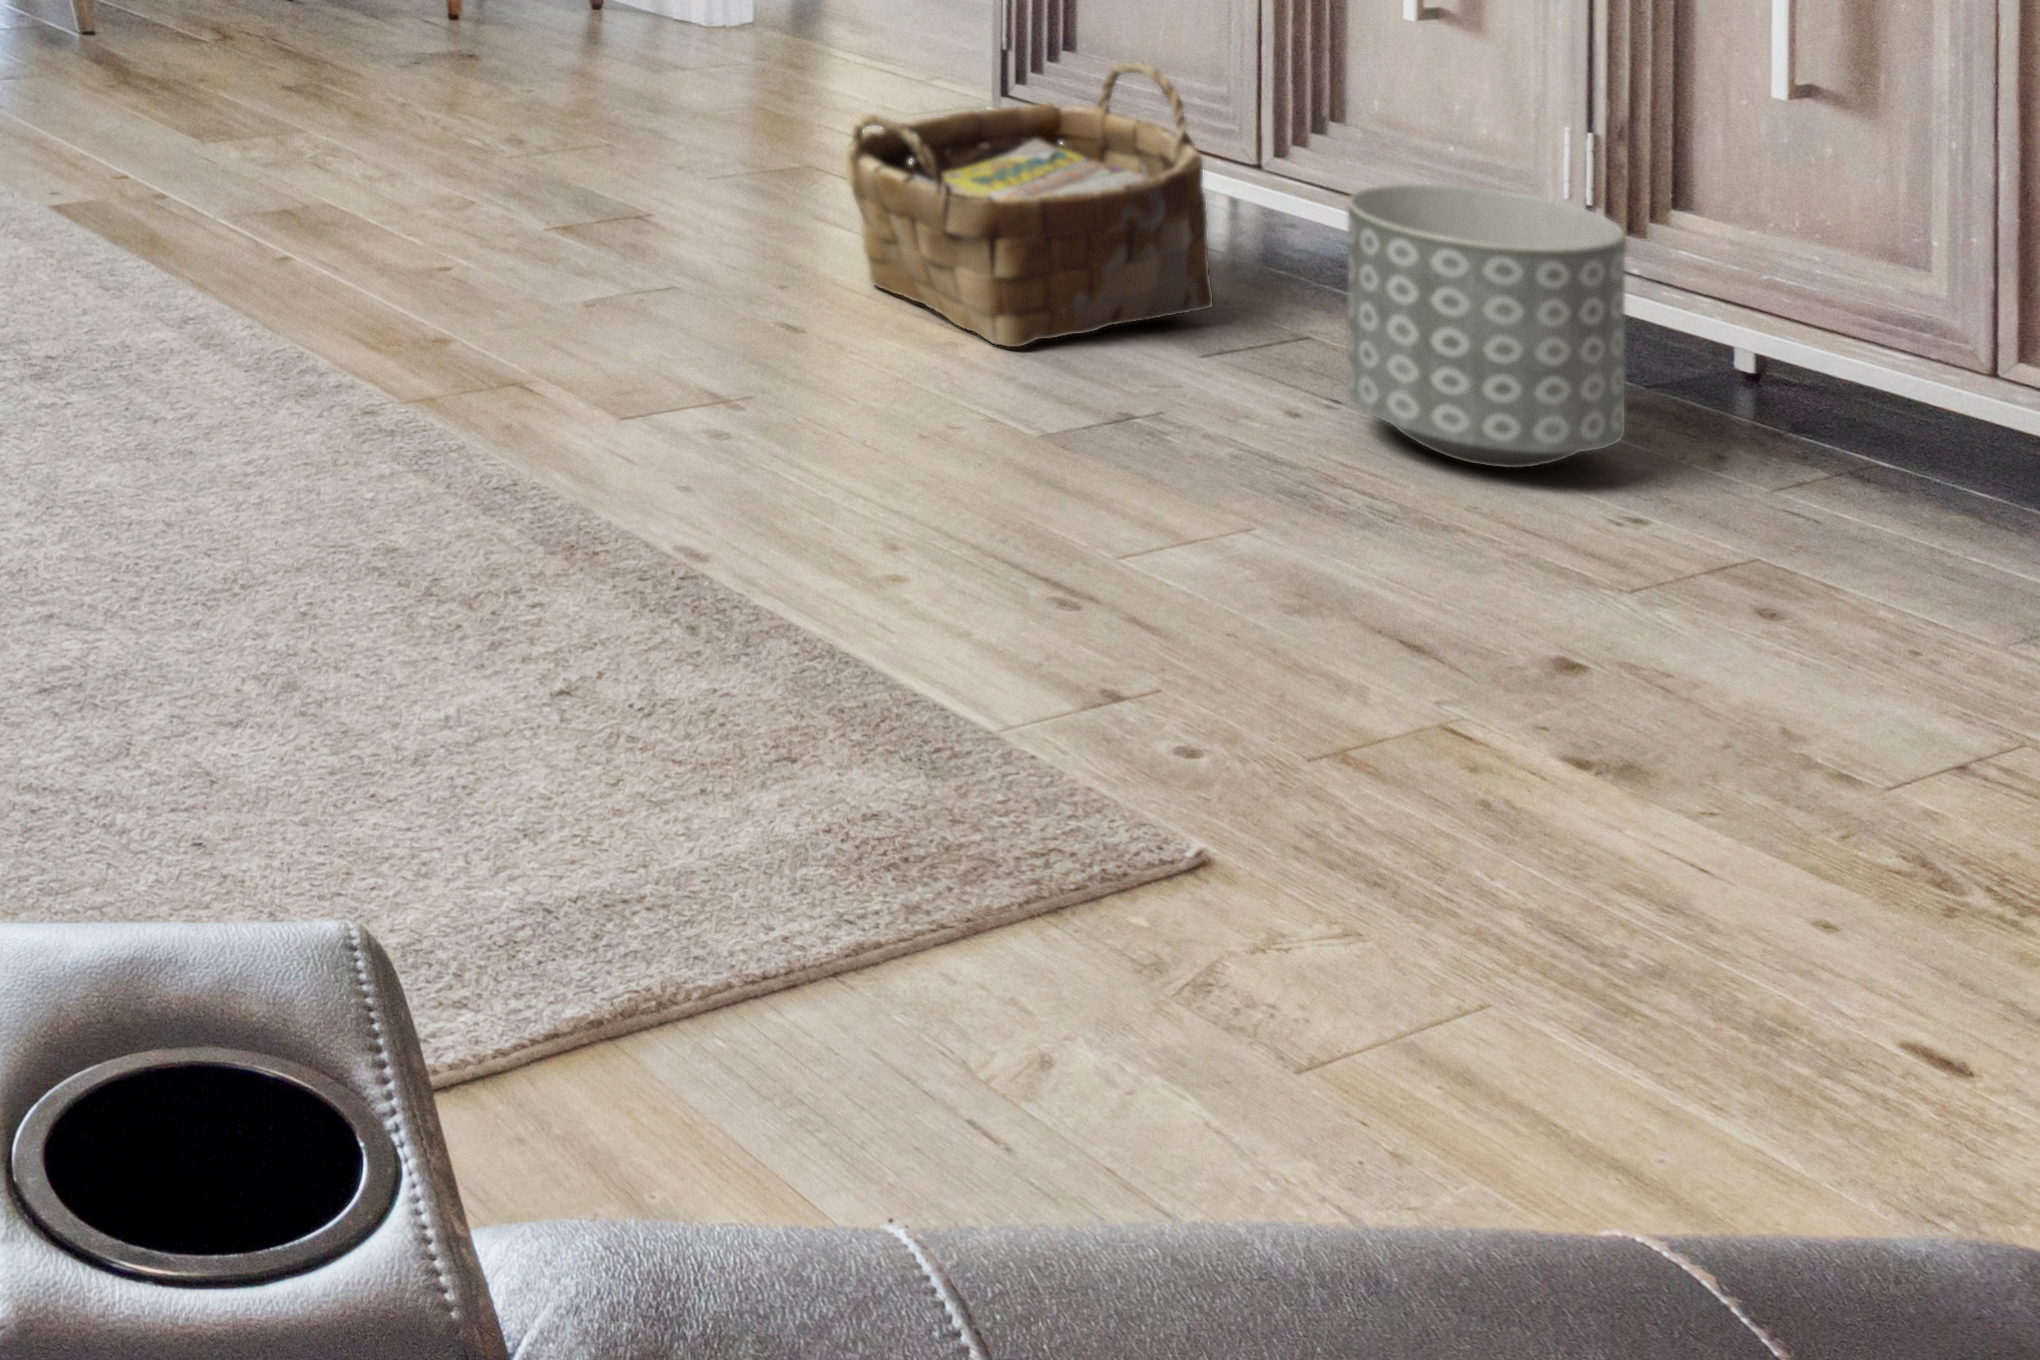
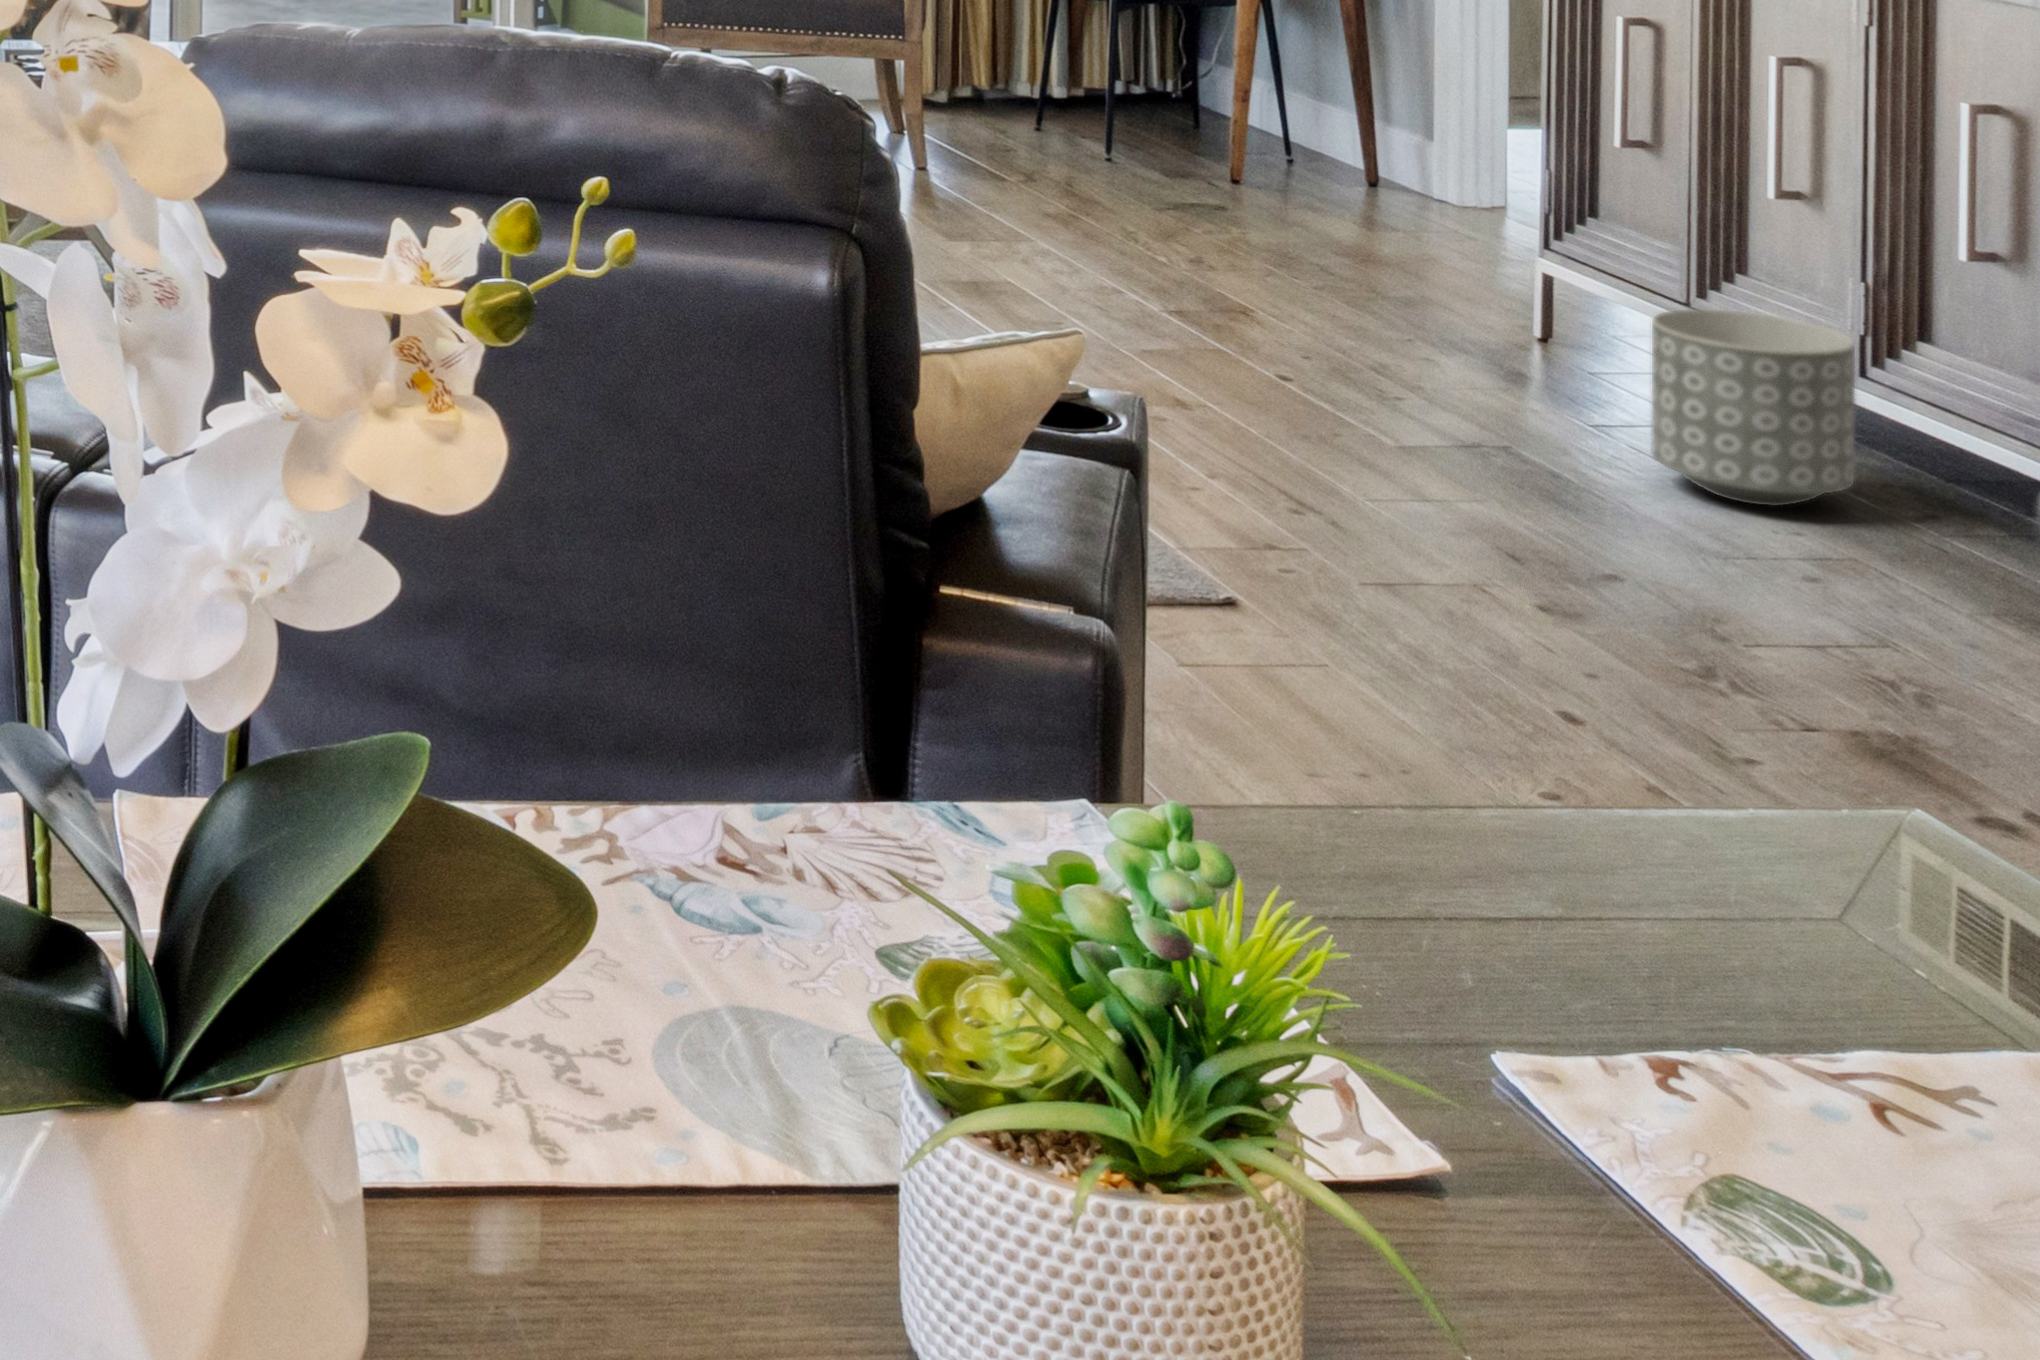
woven basket: present [846,62,1213,347] -> none [1359,222,1641,407]

